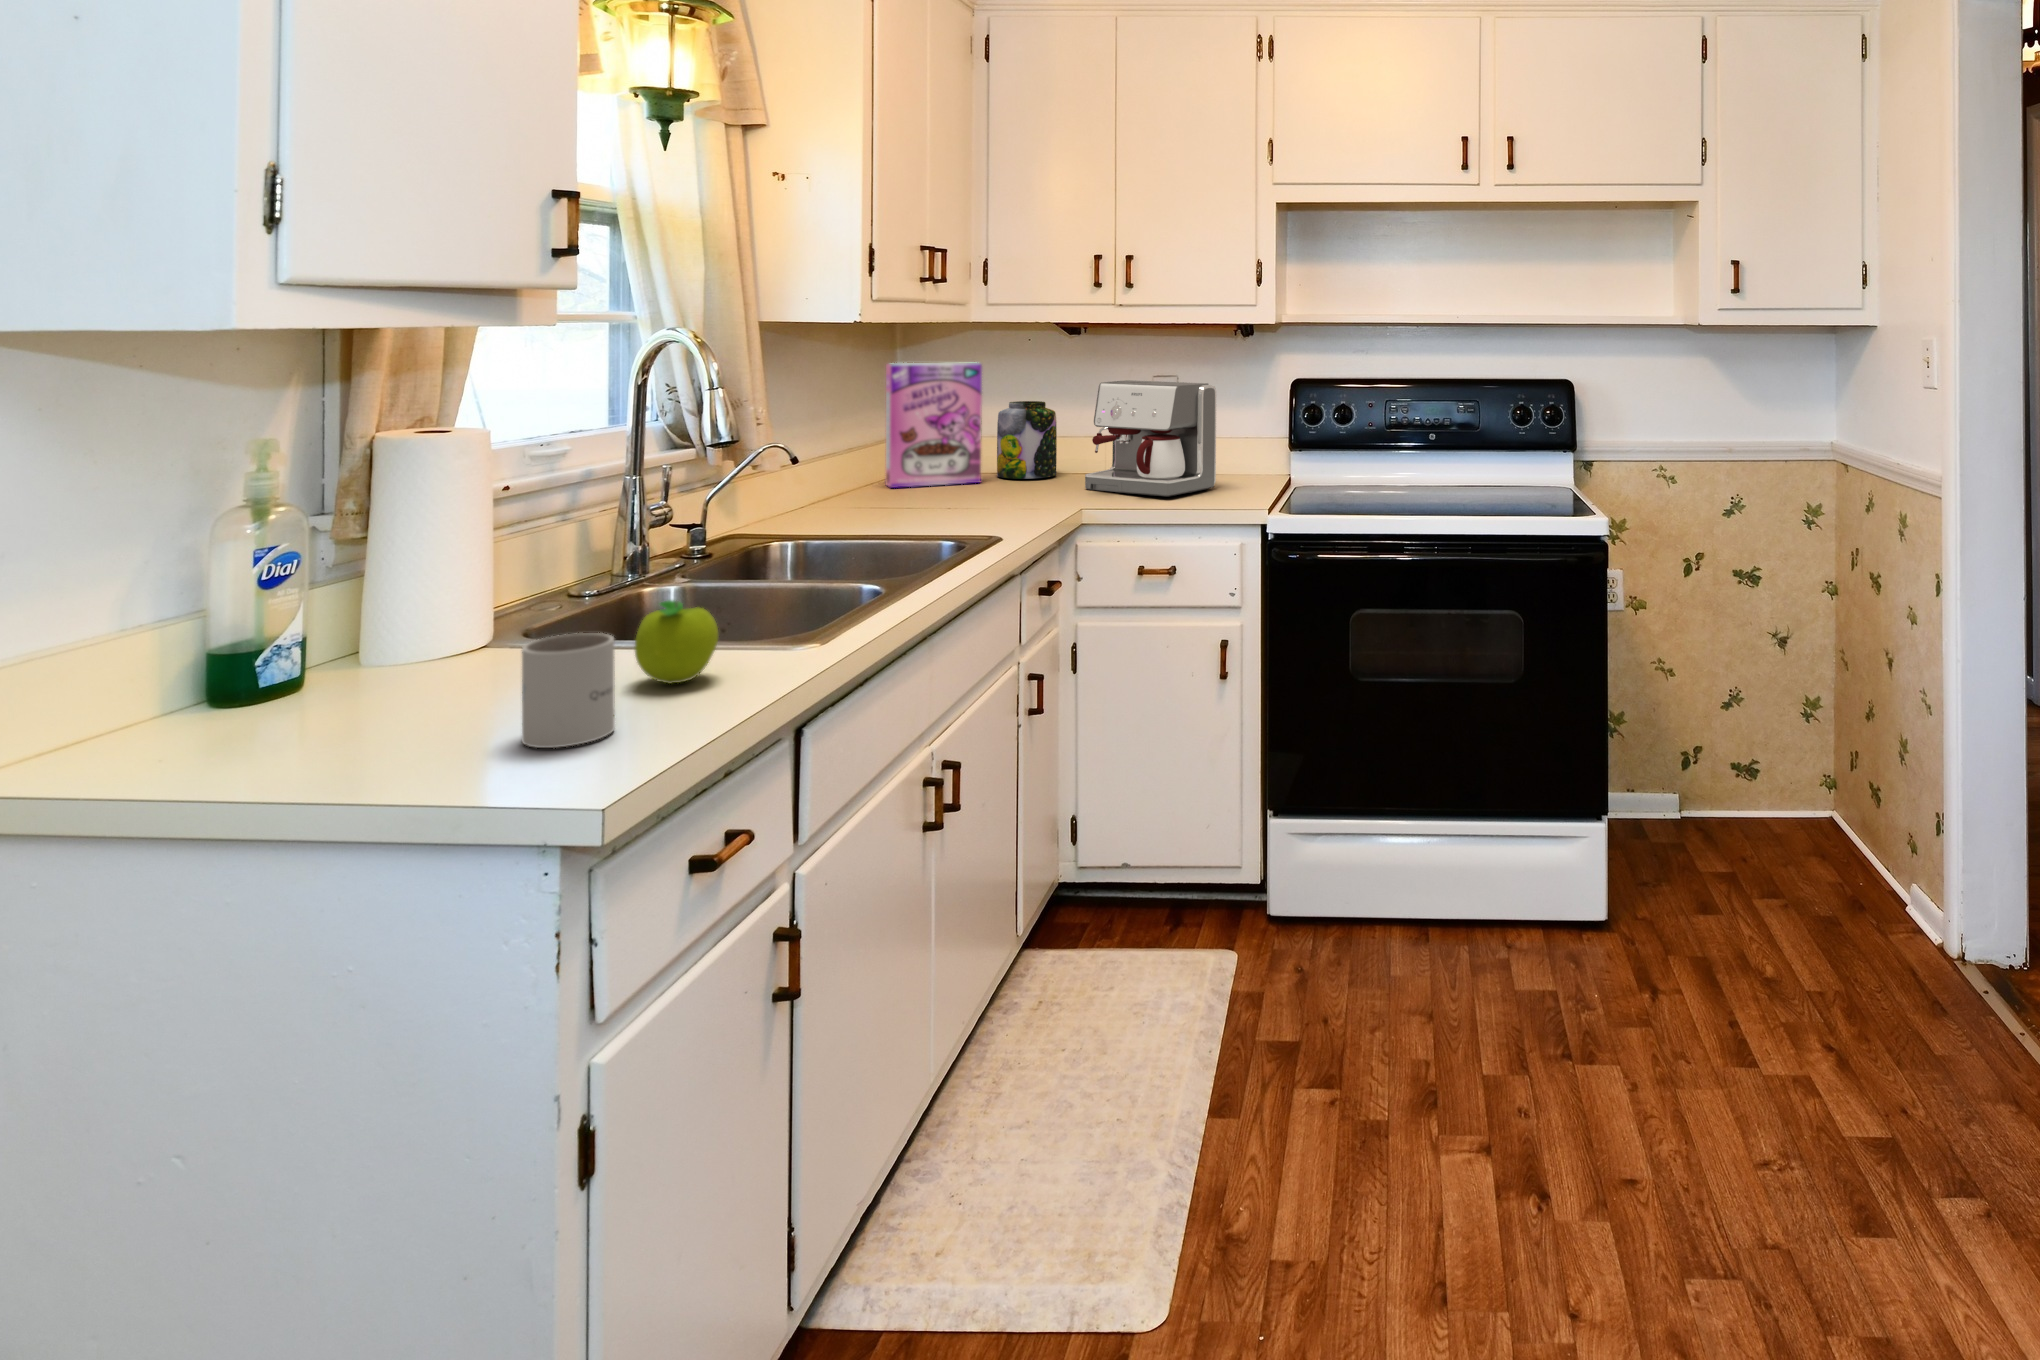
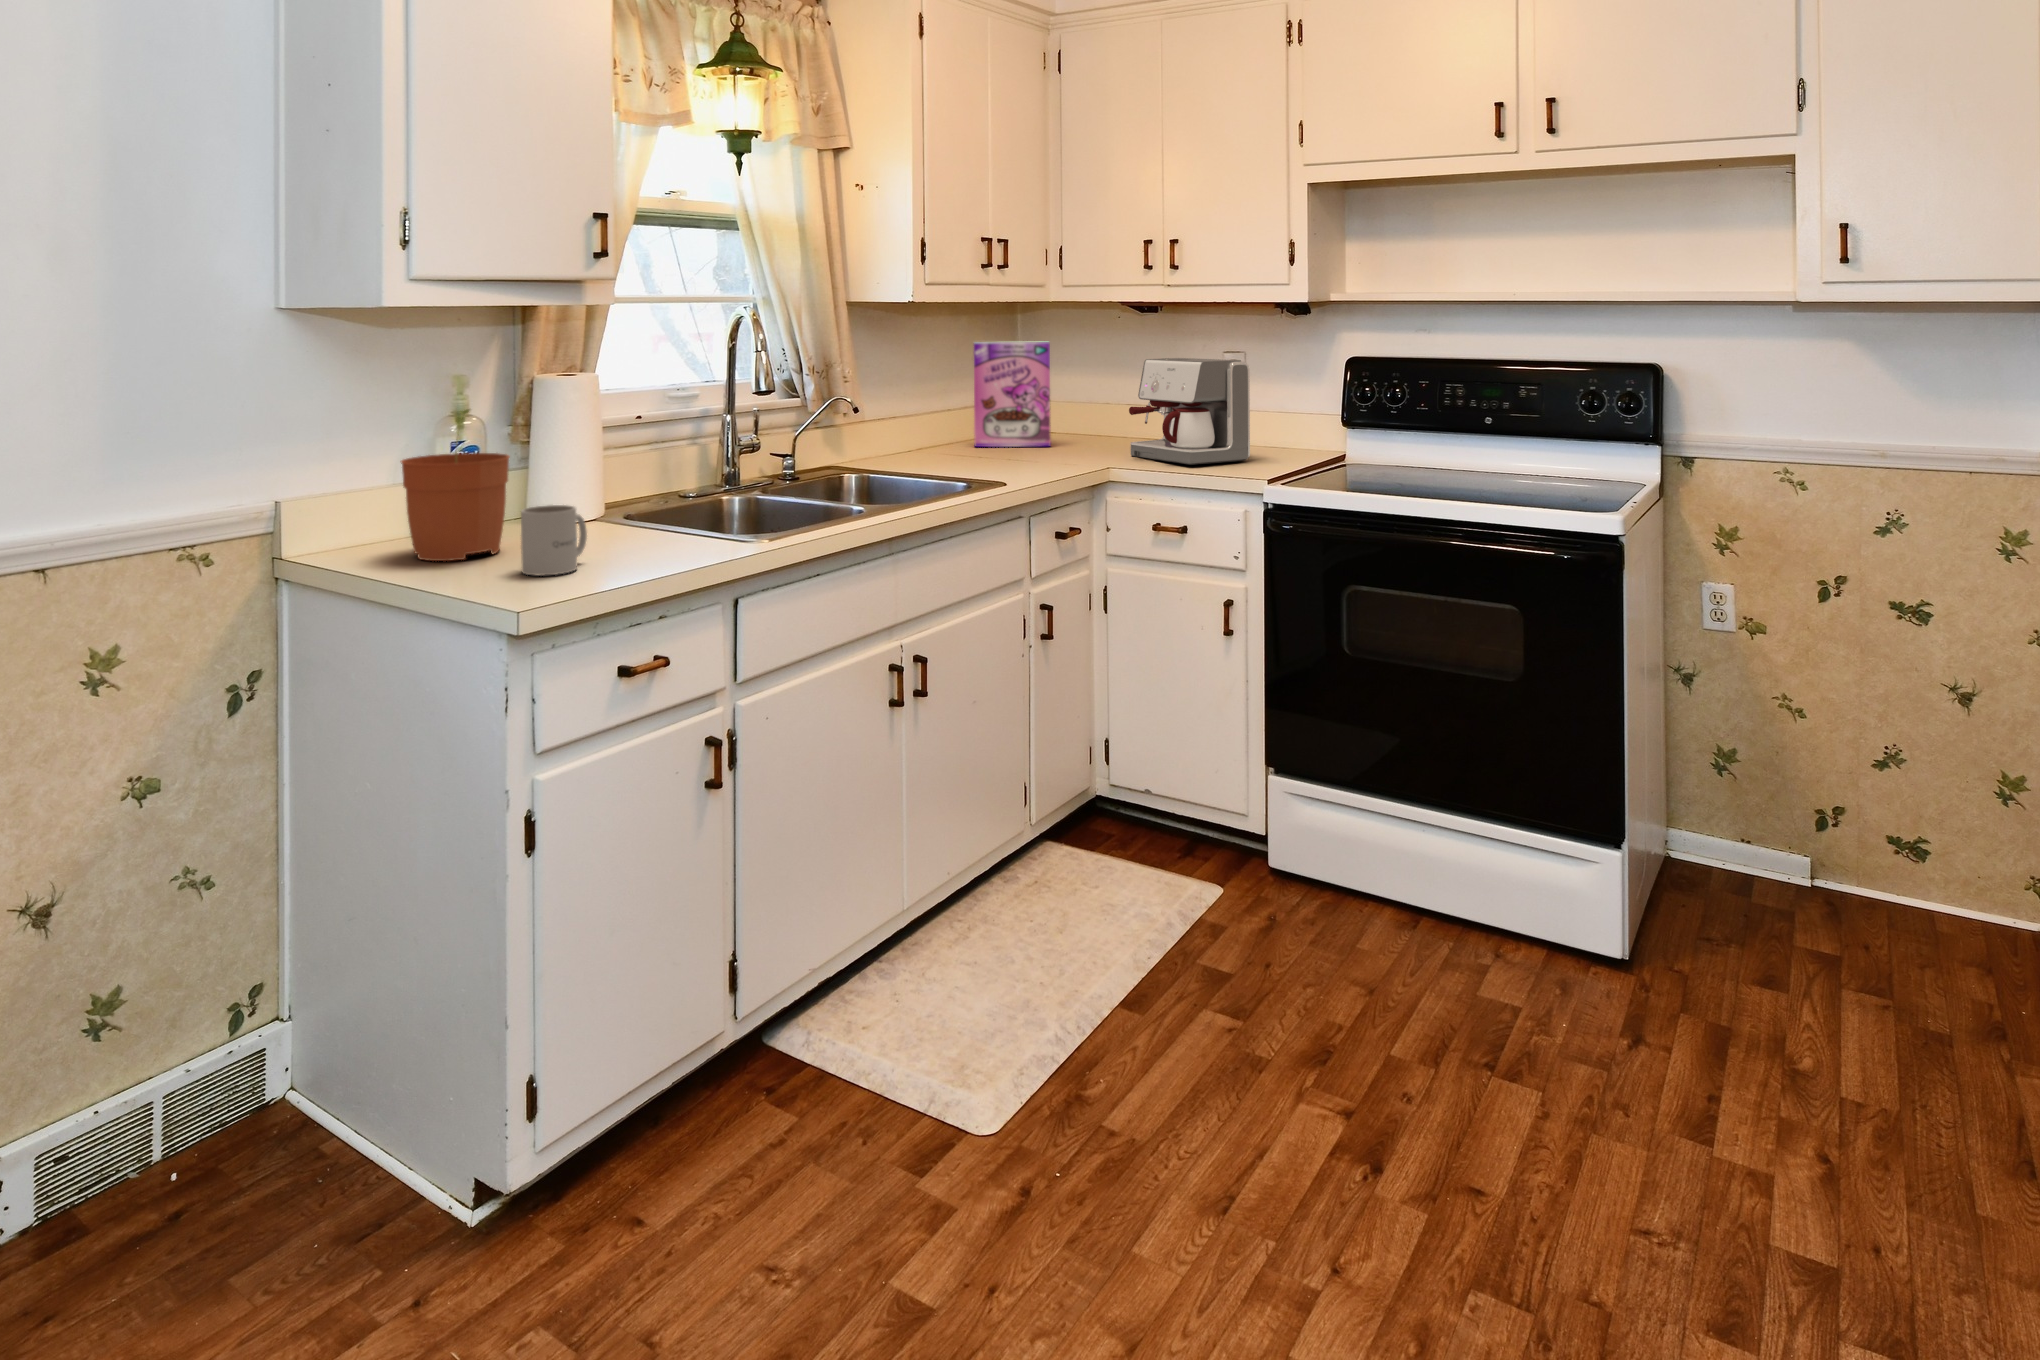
jar: present [997,401,1057,479] -> none [1071,377,1122,445]
plant pot: none [235,495,443,749] -> present [400,409,509,561]
fruit: present [635,600,718,684] -> none [618,494,674,551]

